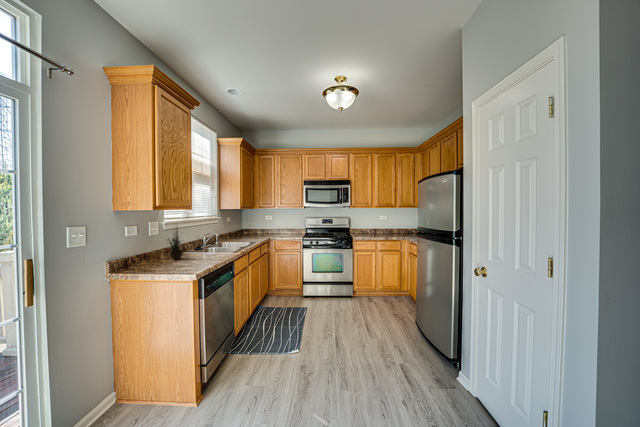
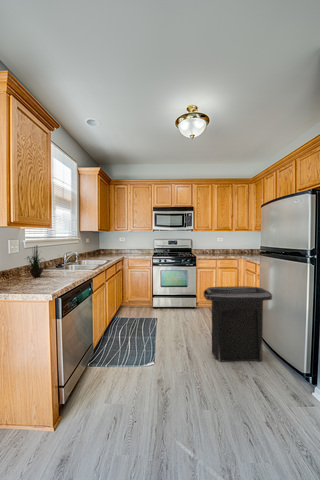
trash can: none [353,270,424,350] -> present [204,286,272,362]

